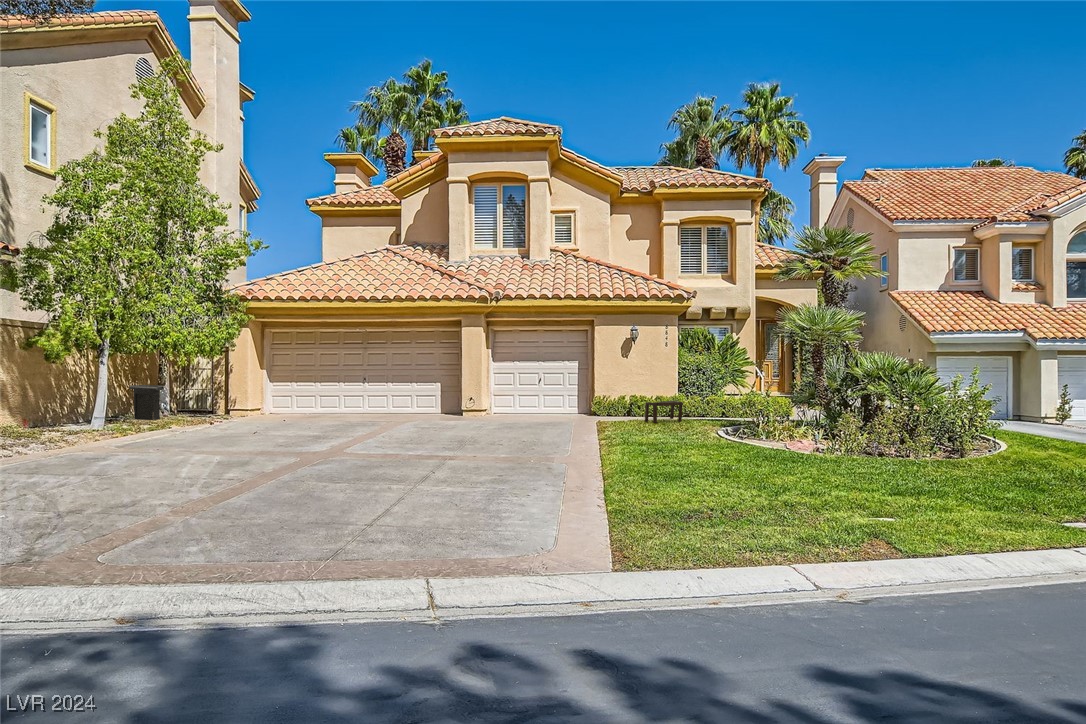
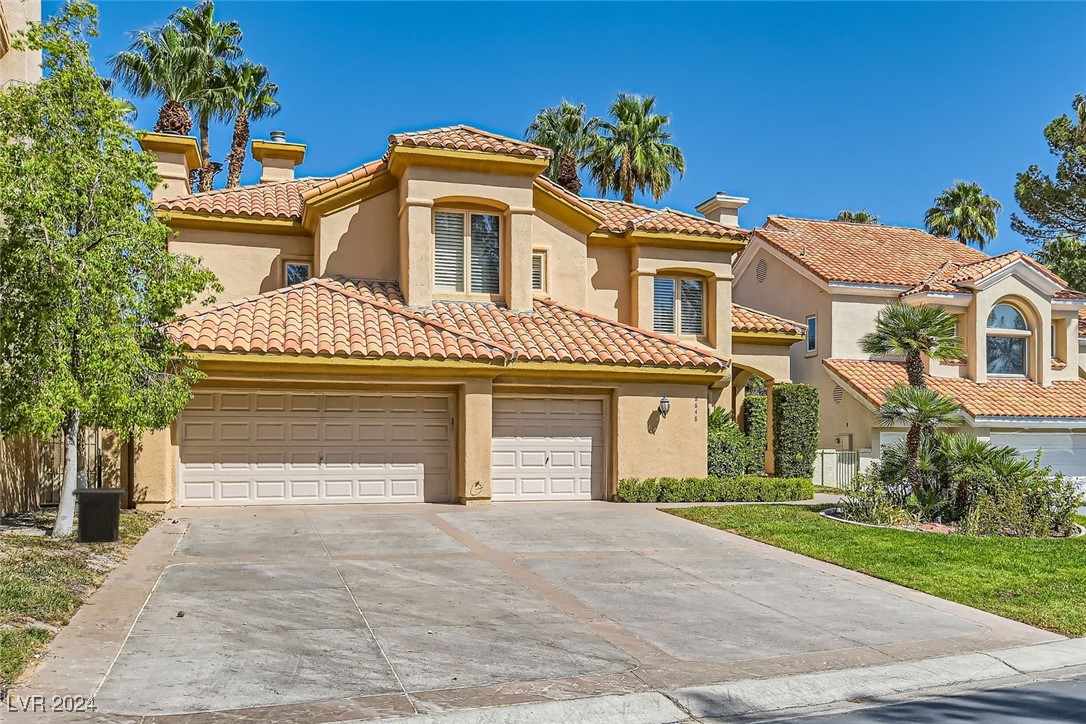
bench: present [645,401,683,423] -> none [690,481,725,508]

